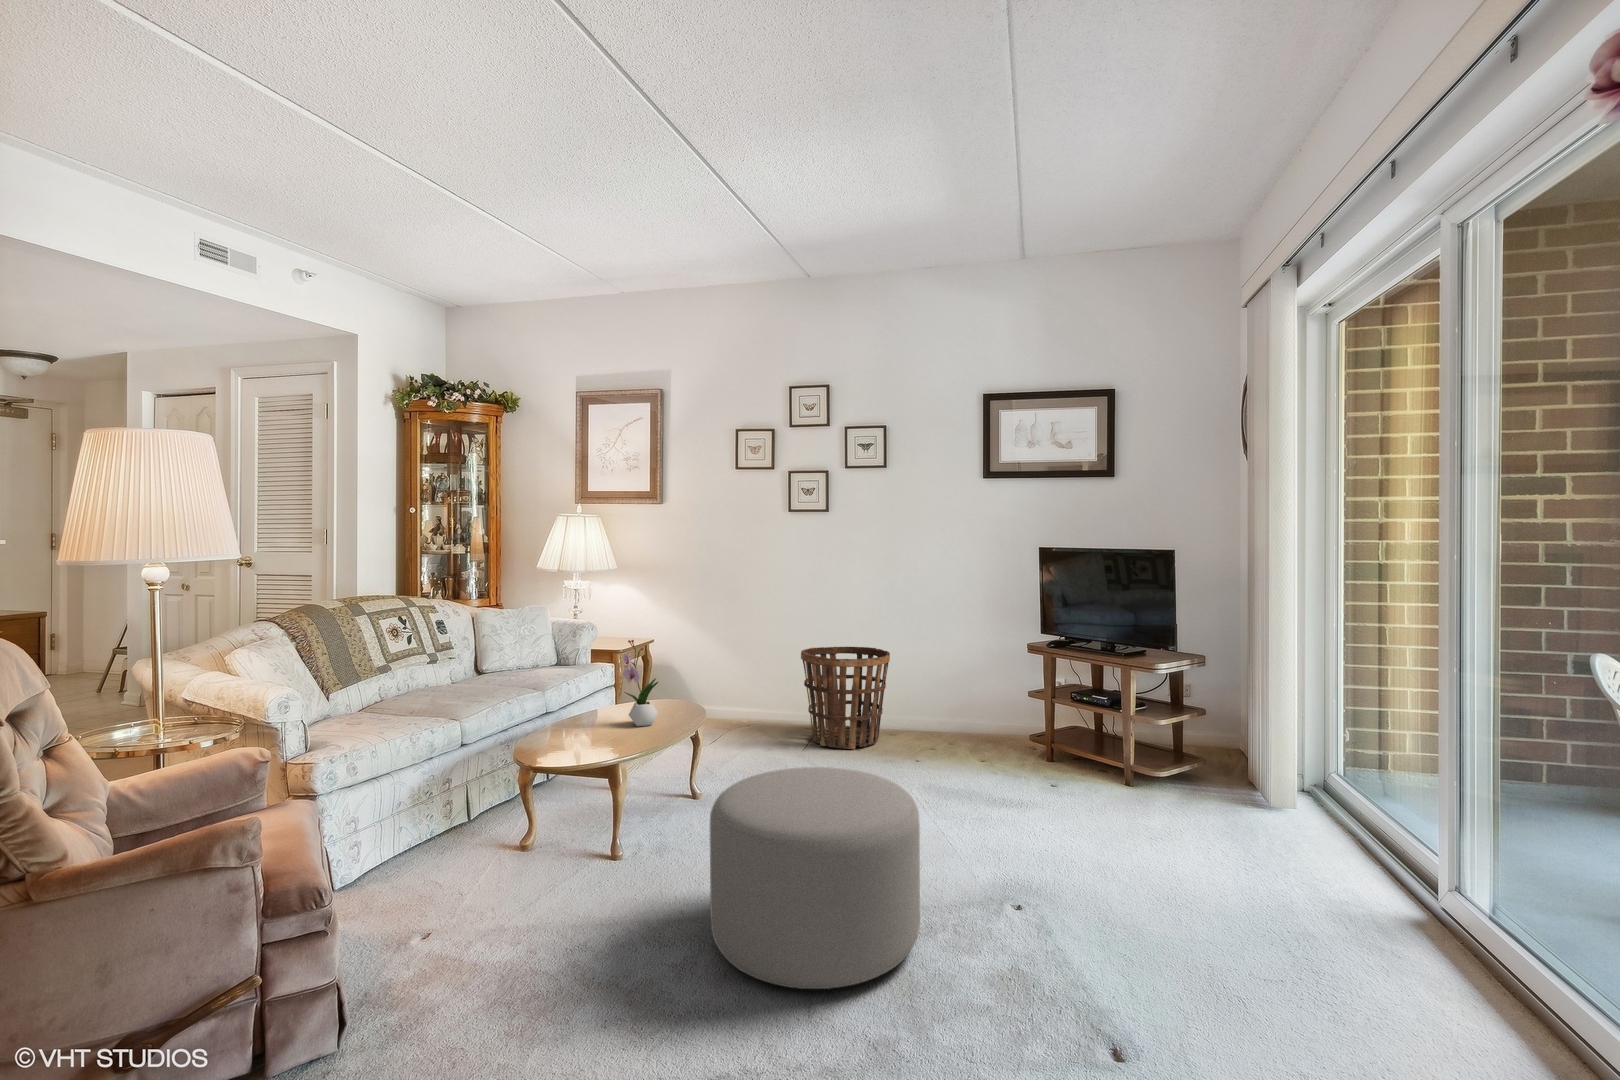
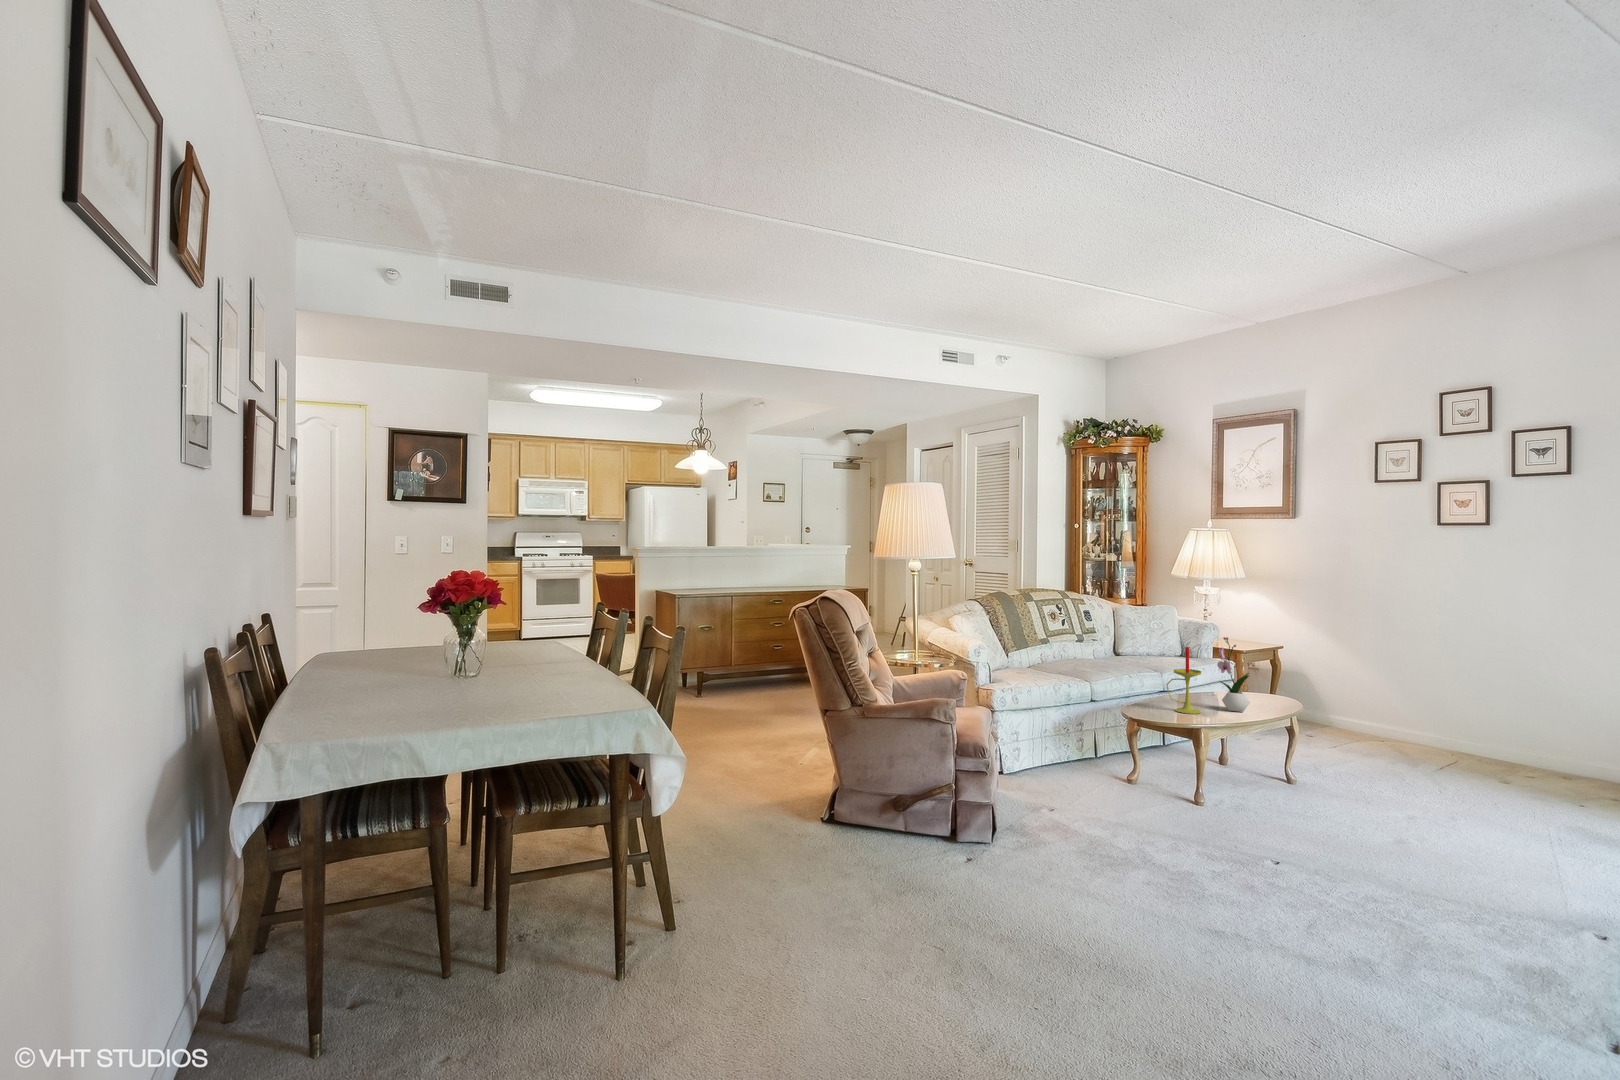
basket: present [801,647,890,749] -> none [1452,675,1589,795]
candle: none [570,656,611,741] -> present [1166,647,1201,714]
ottoman: present [710,767,920,989] -> none [1245,756,1465,940]

